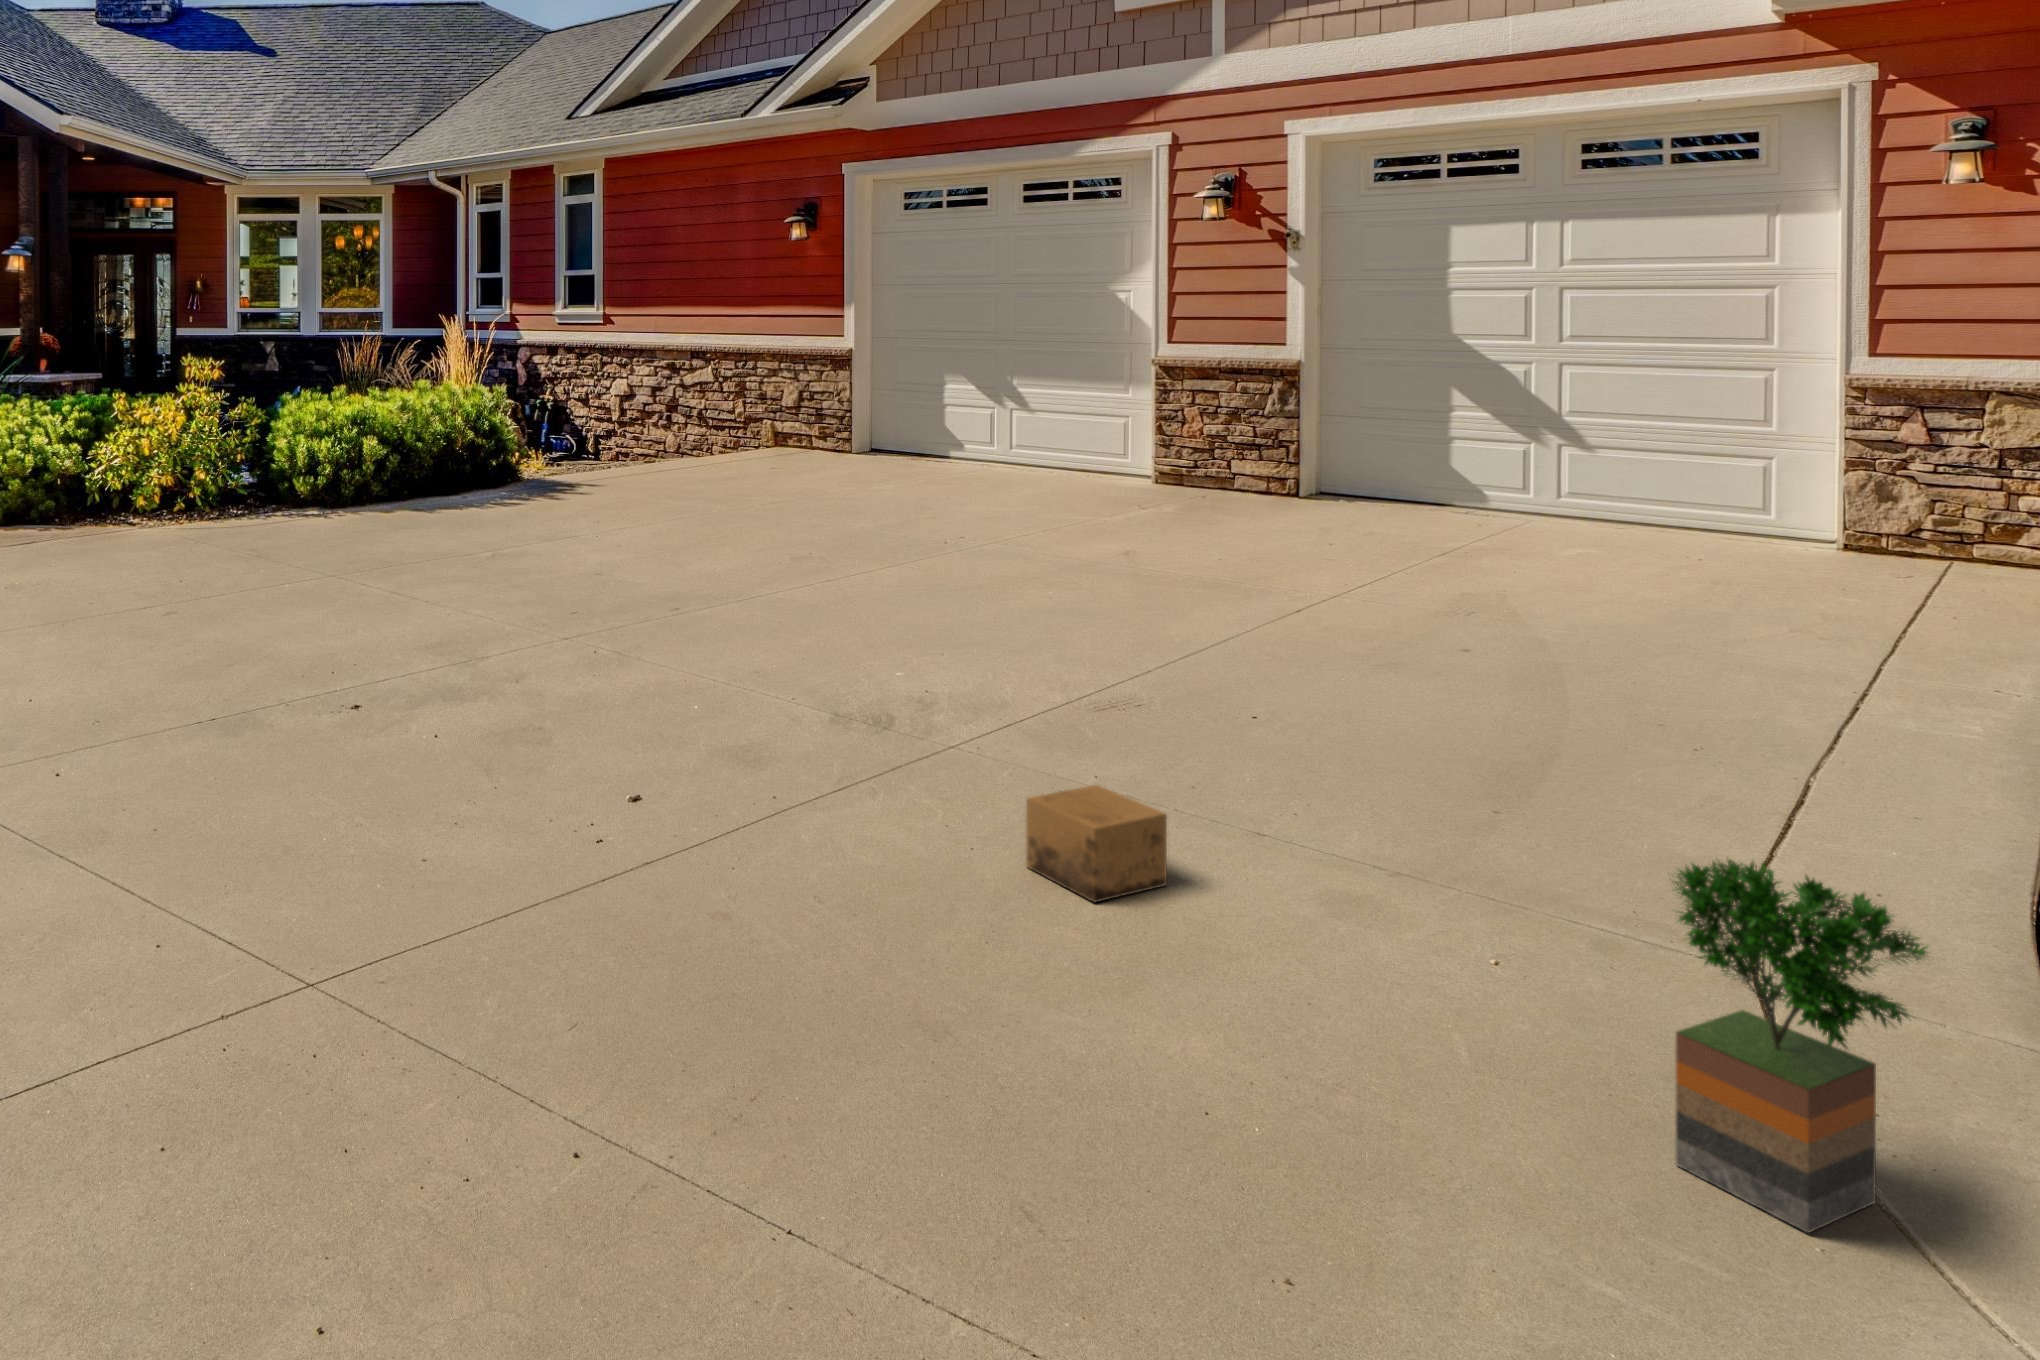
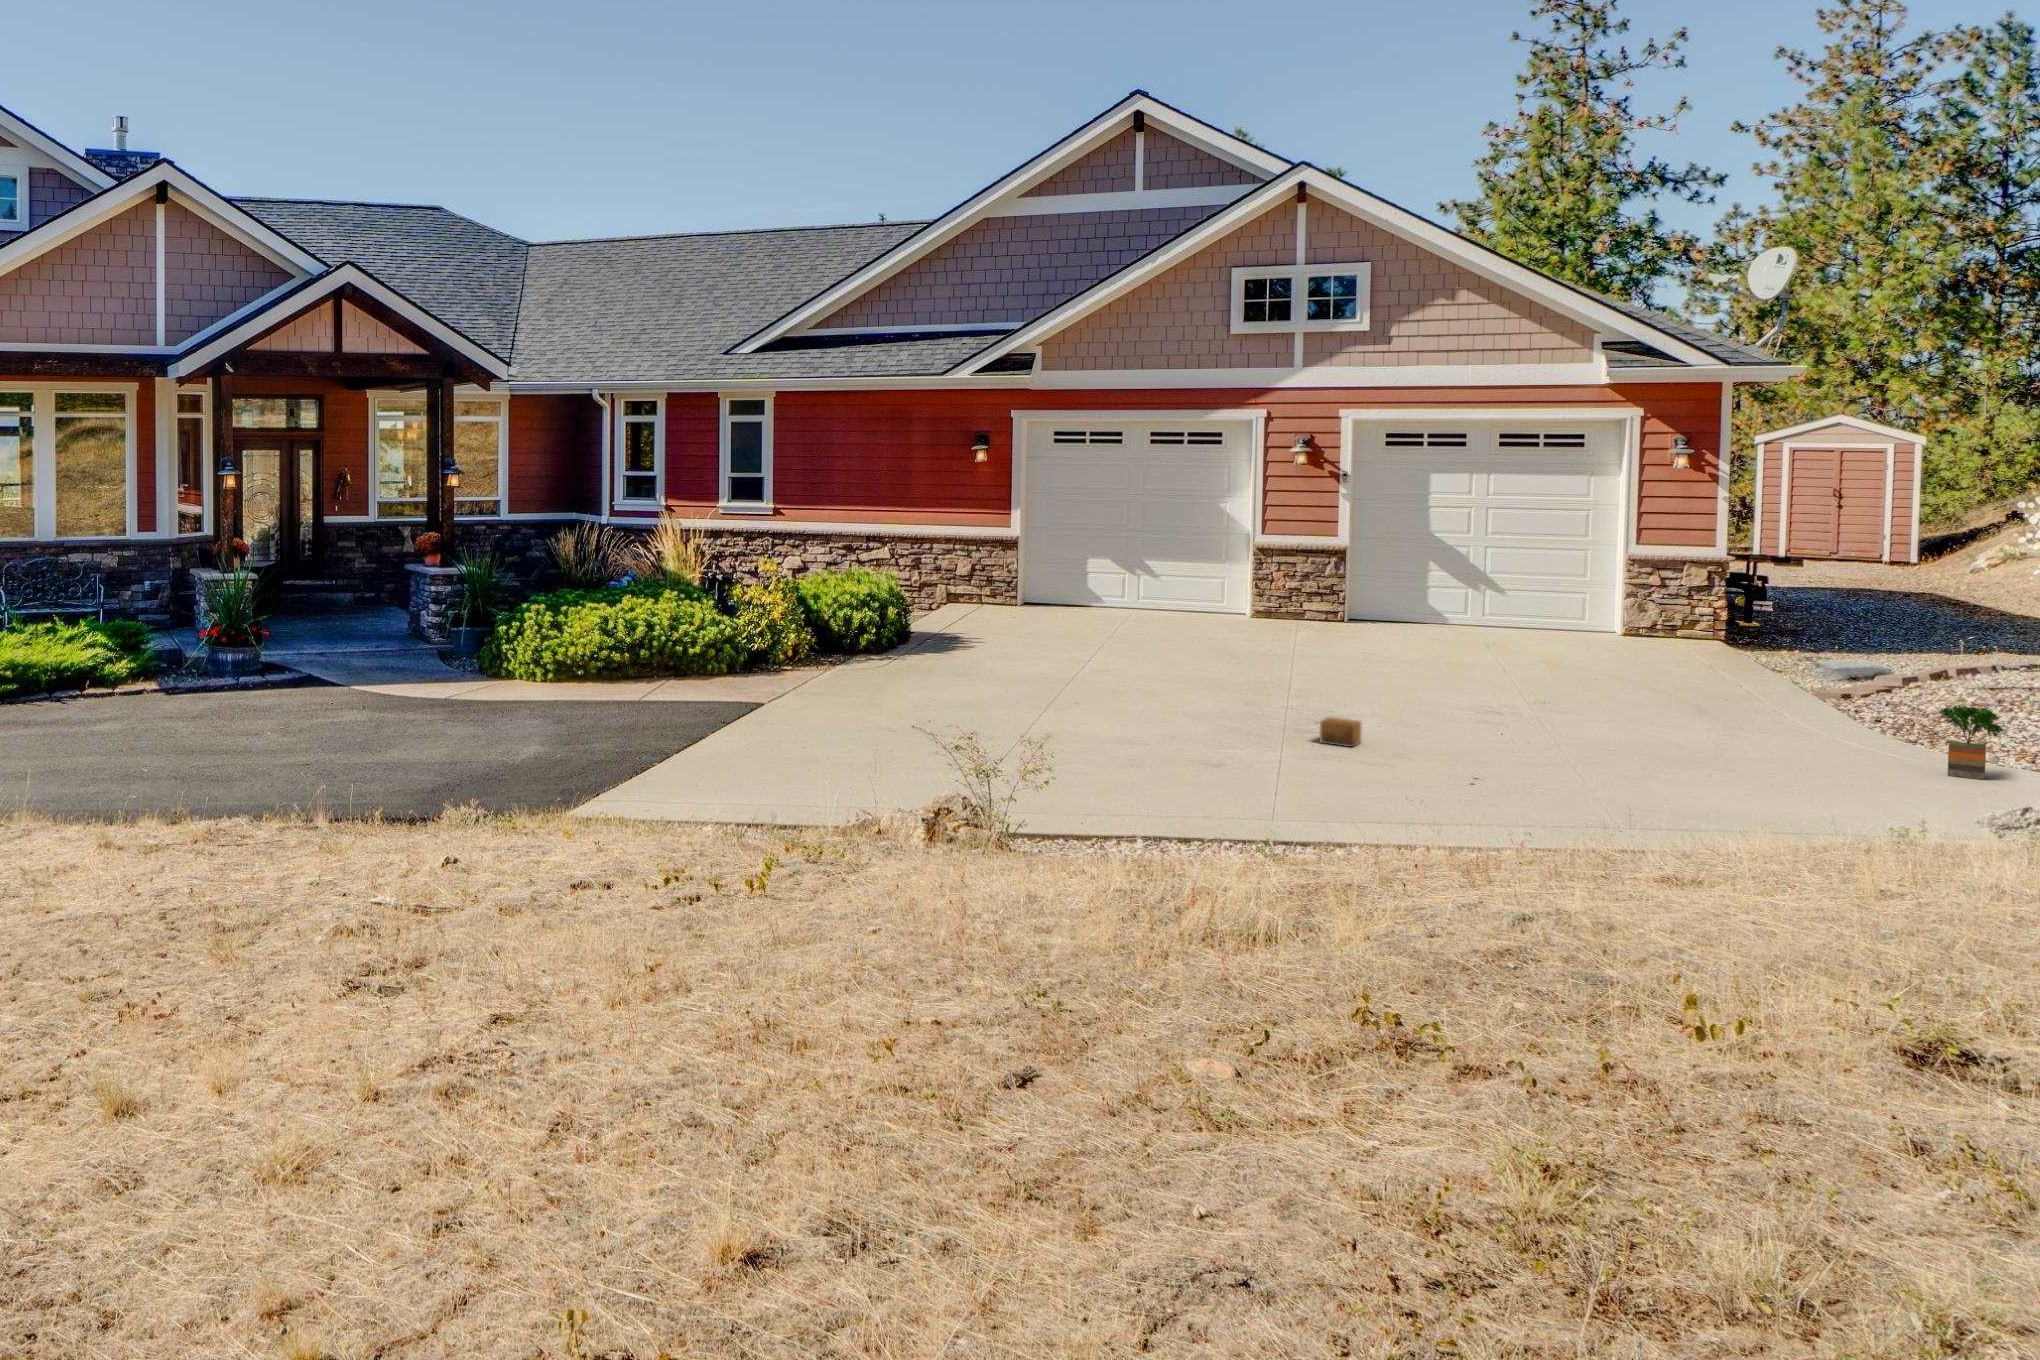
cardboard box: present [1026,785,1167,902] -> present [1320,717,1361,747]

